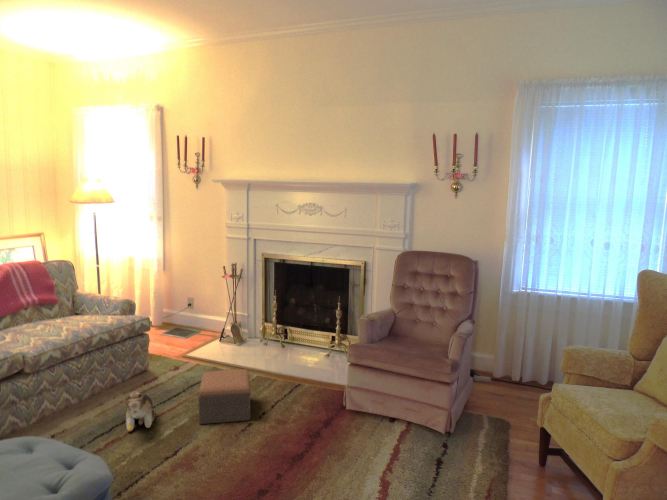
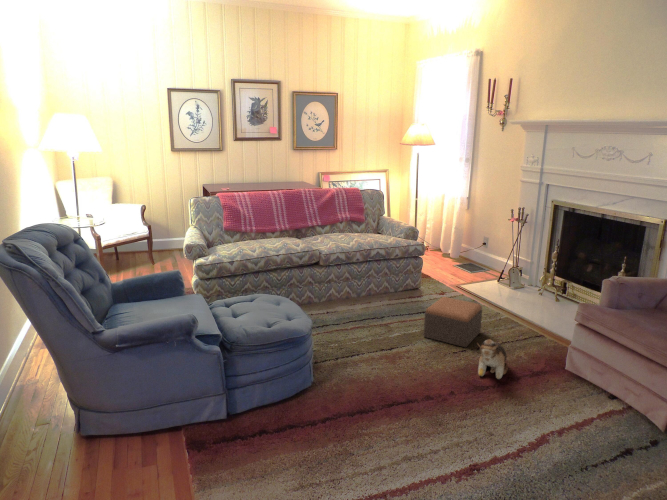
plush toy: present [126,391,155,431] -> present [478,339,508,379]

